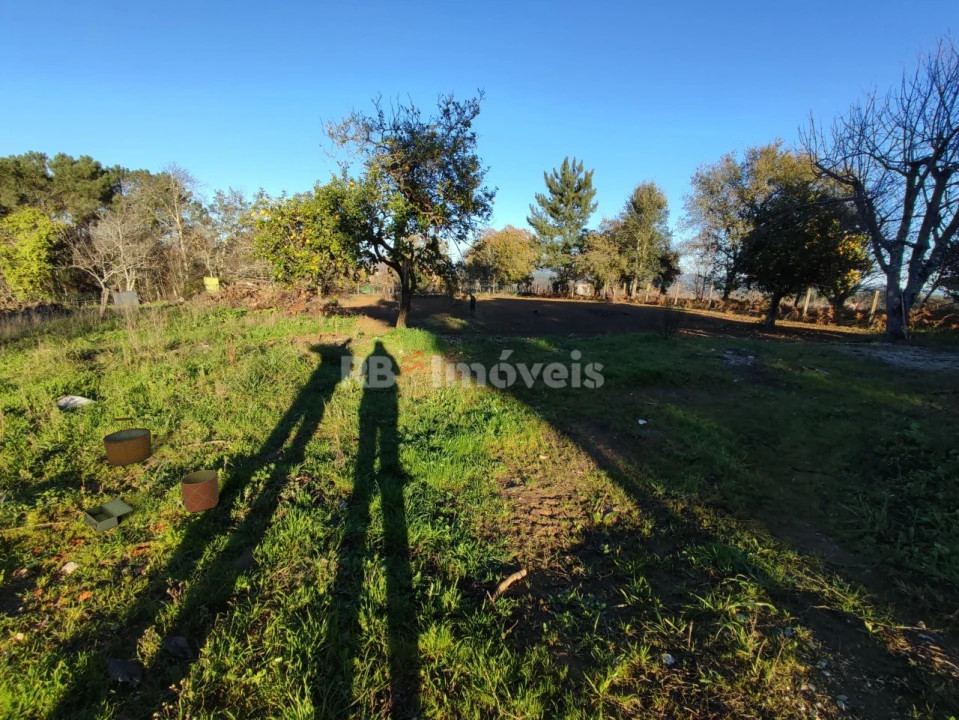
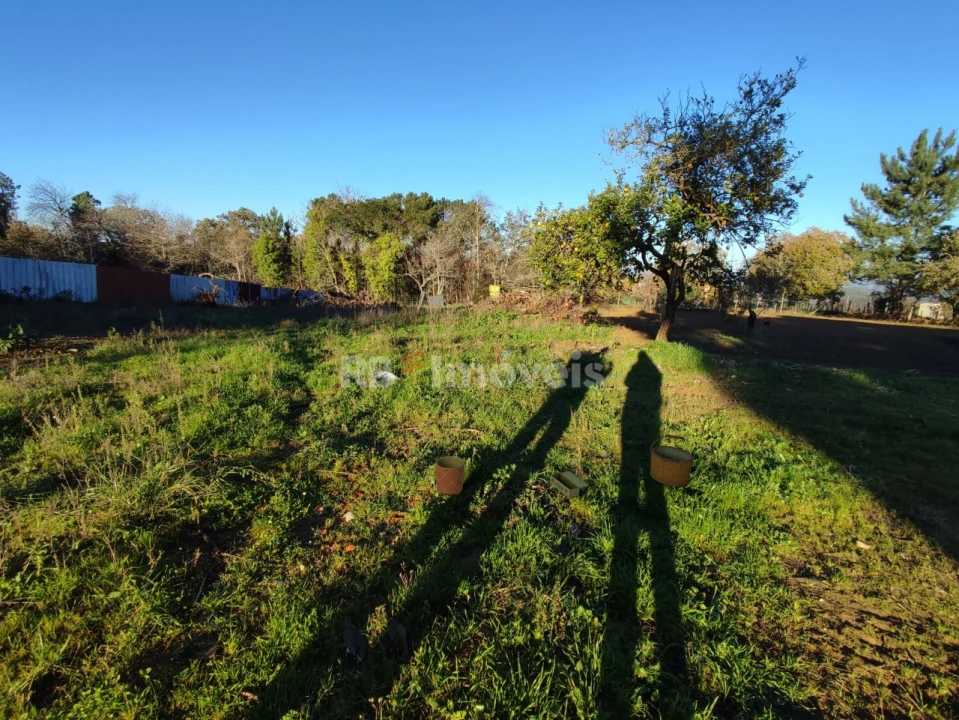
bucket: present [103,418,152,465] -> present [650,435,695,486]
toolbox: present [83,499,133,532] -> present [550,471,589,498]

